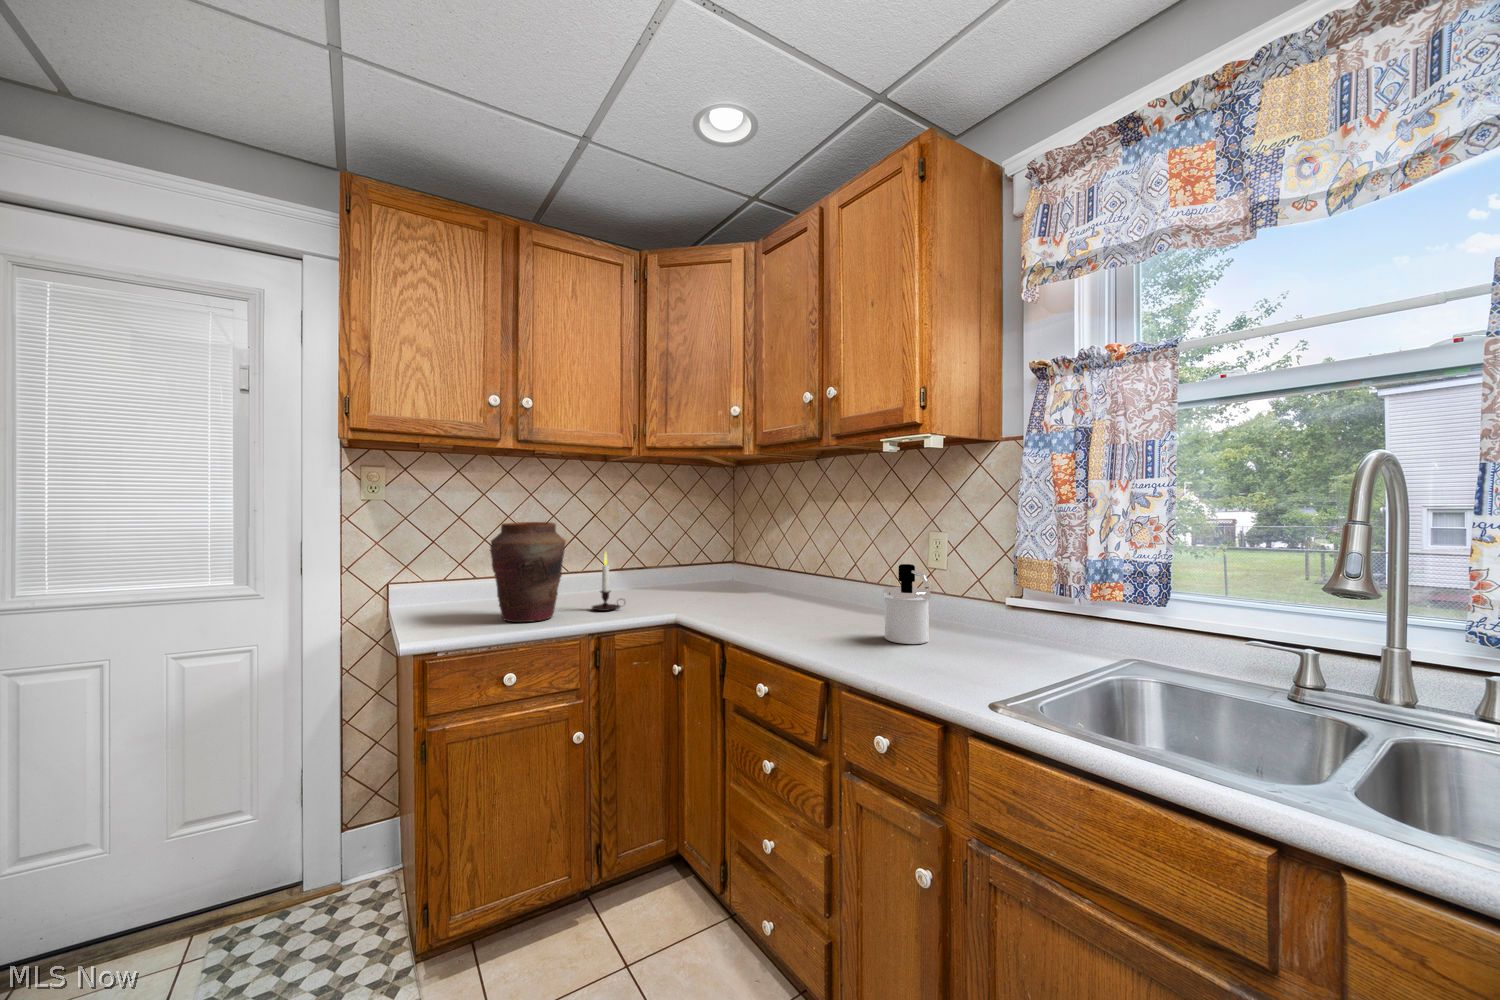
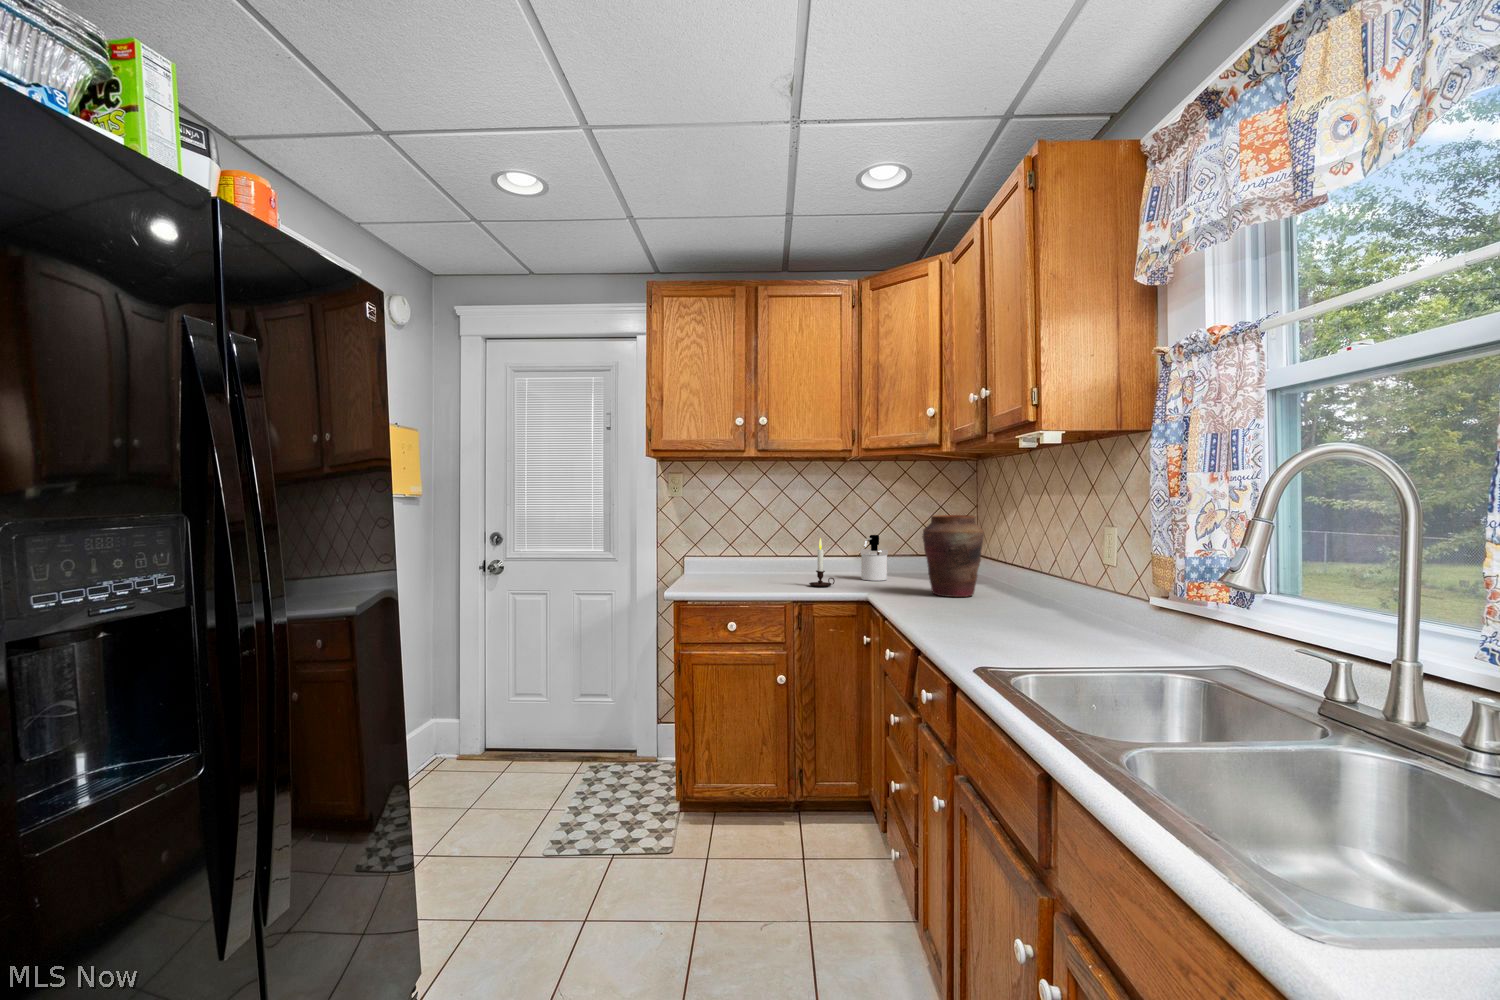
vase: present [490,522,566,622] -> present [922,515,984,597]
soap dispenser: present [883,564,931,644] -> present [860,535,888,581]

